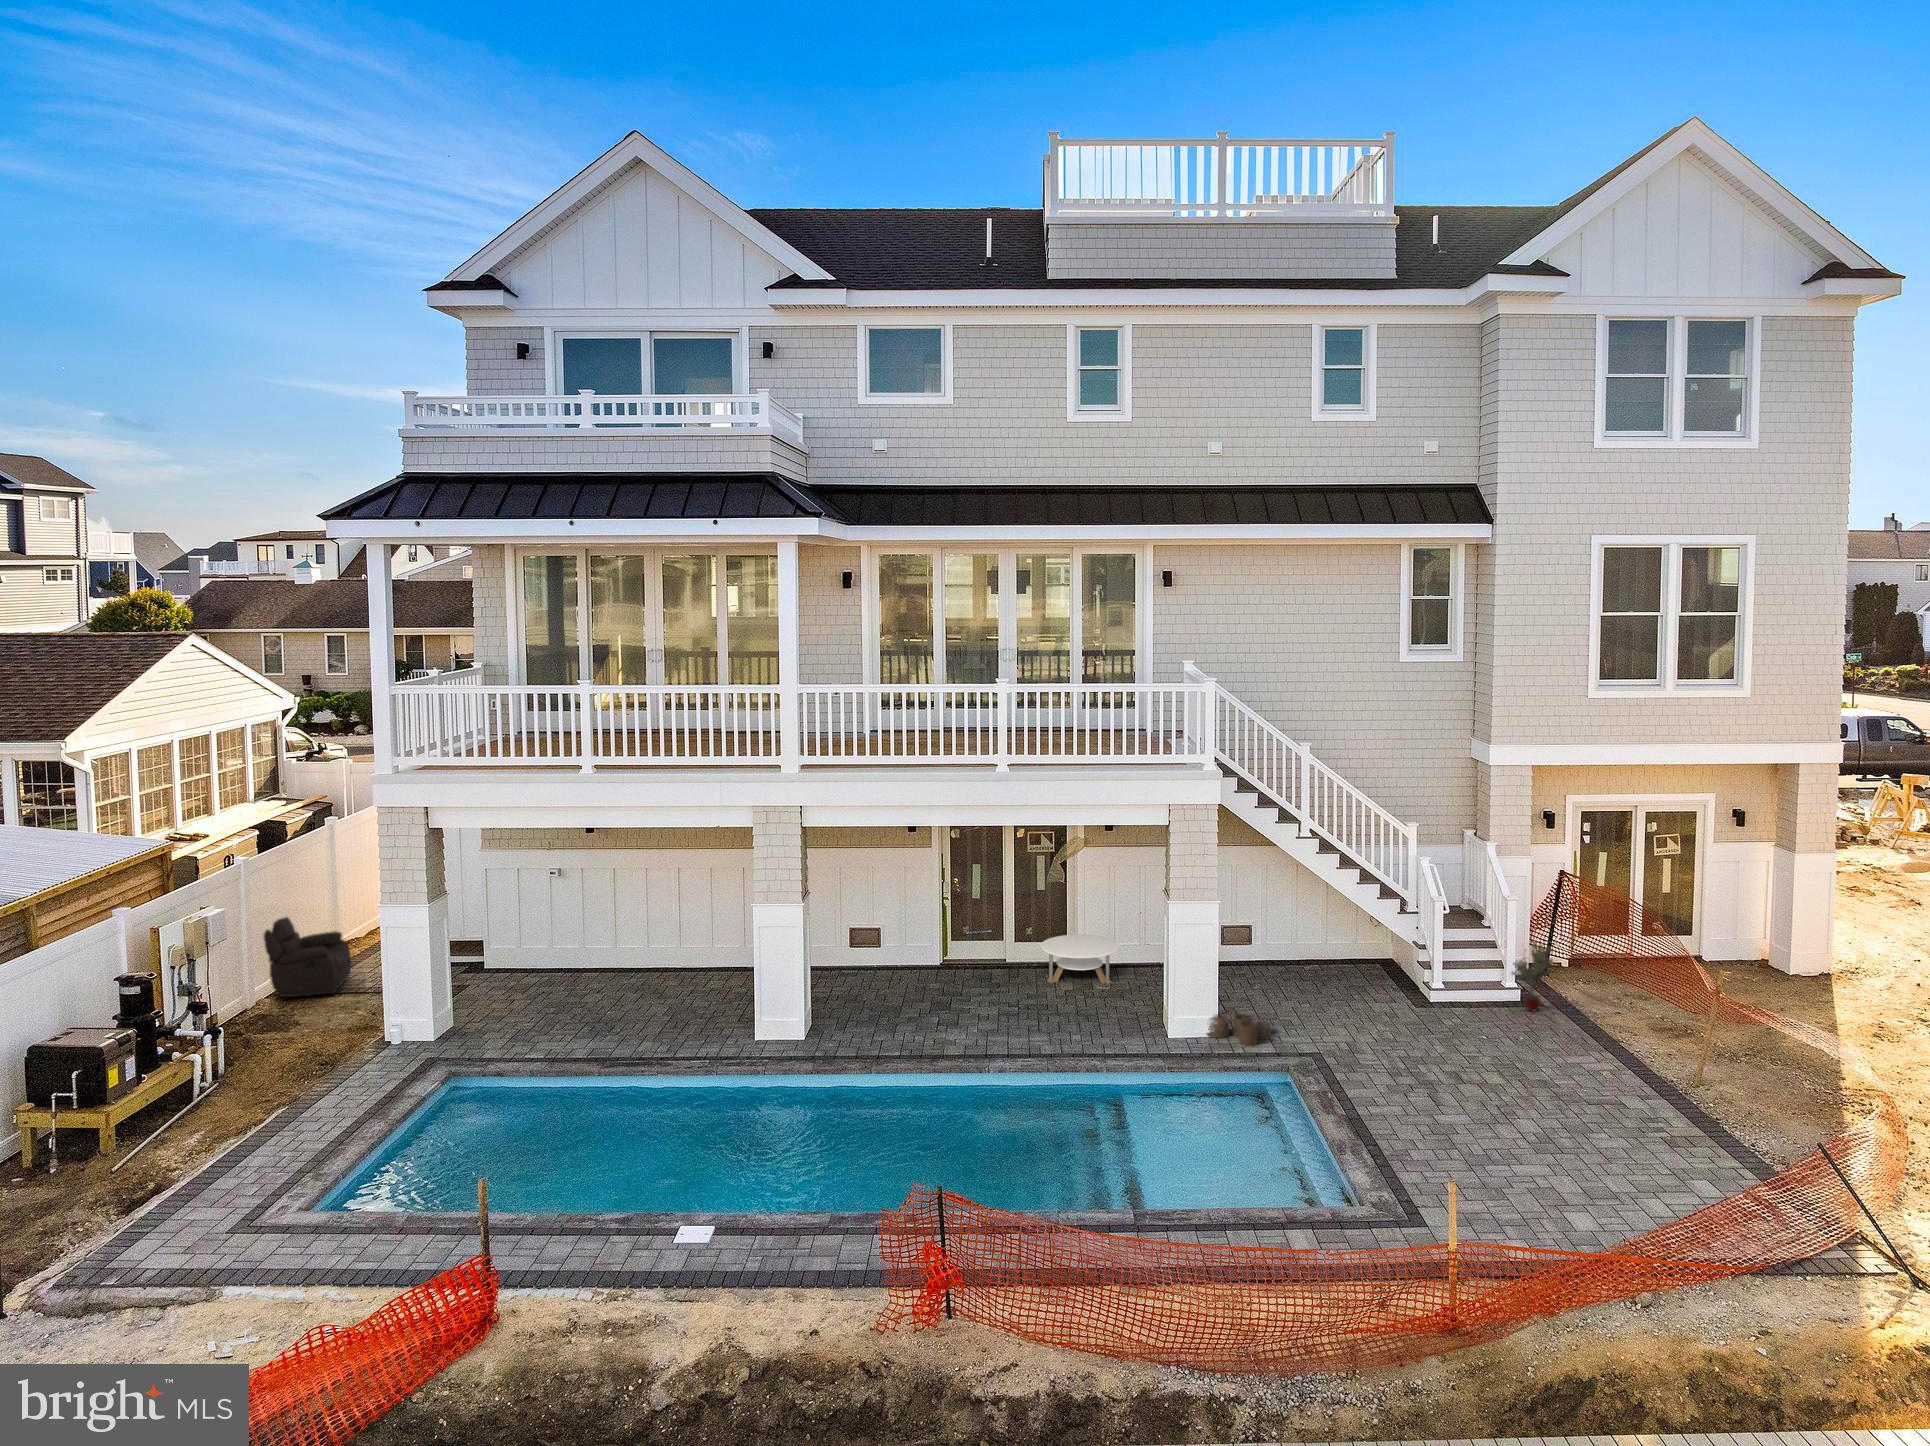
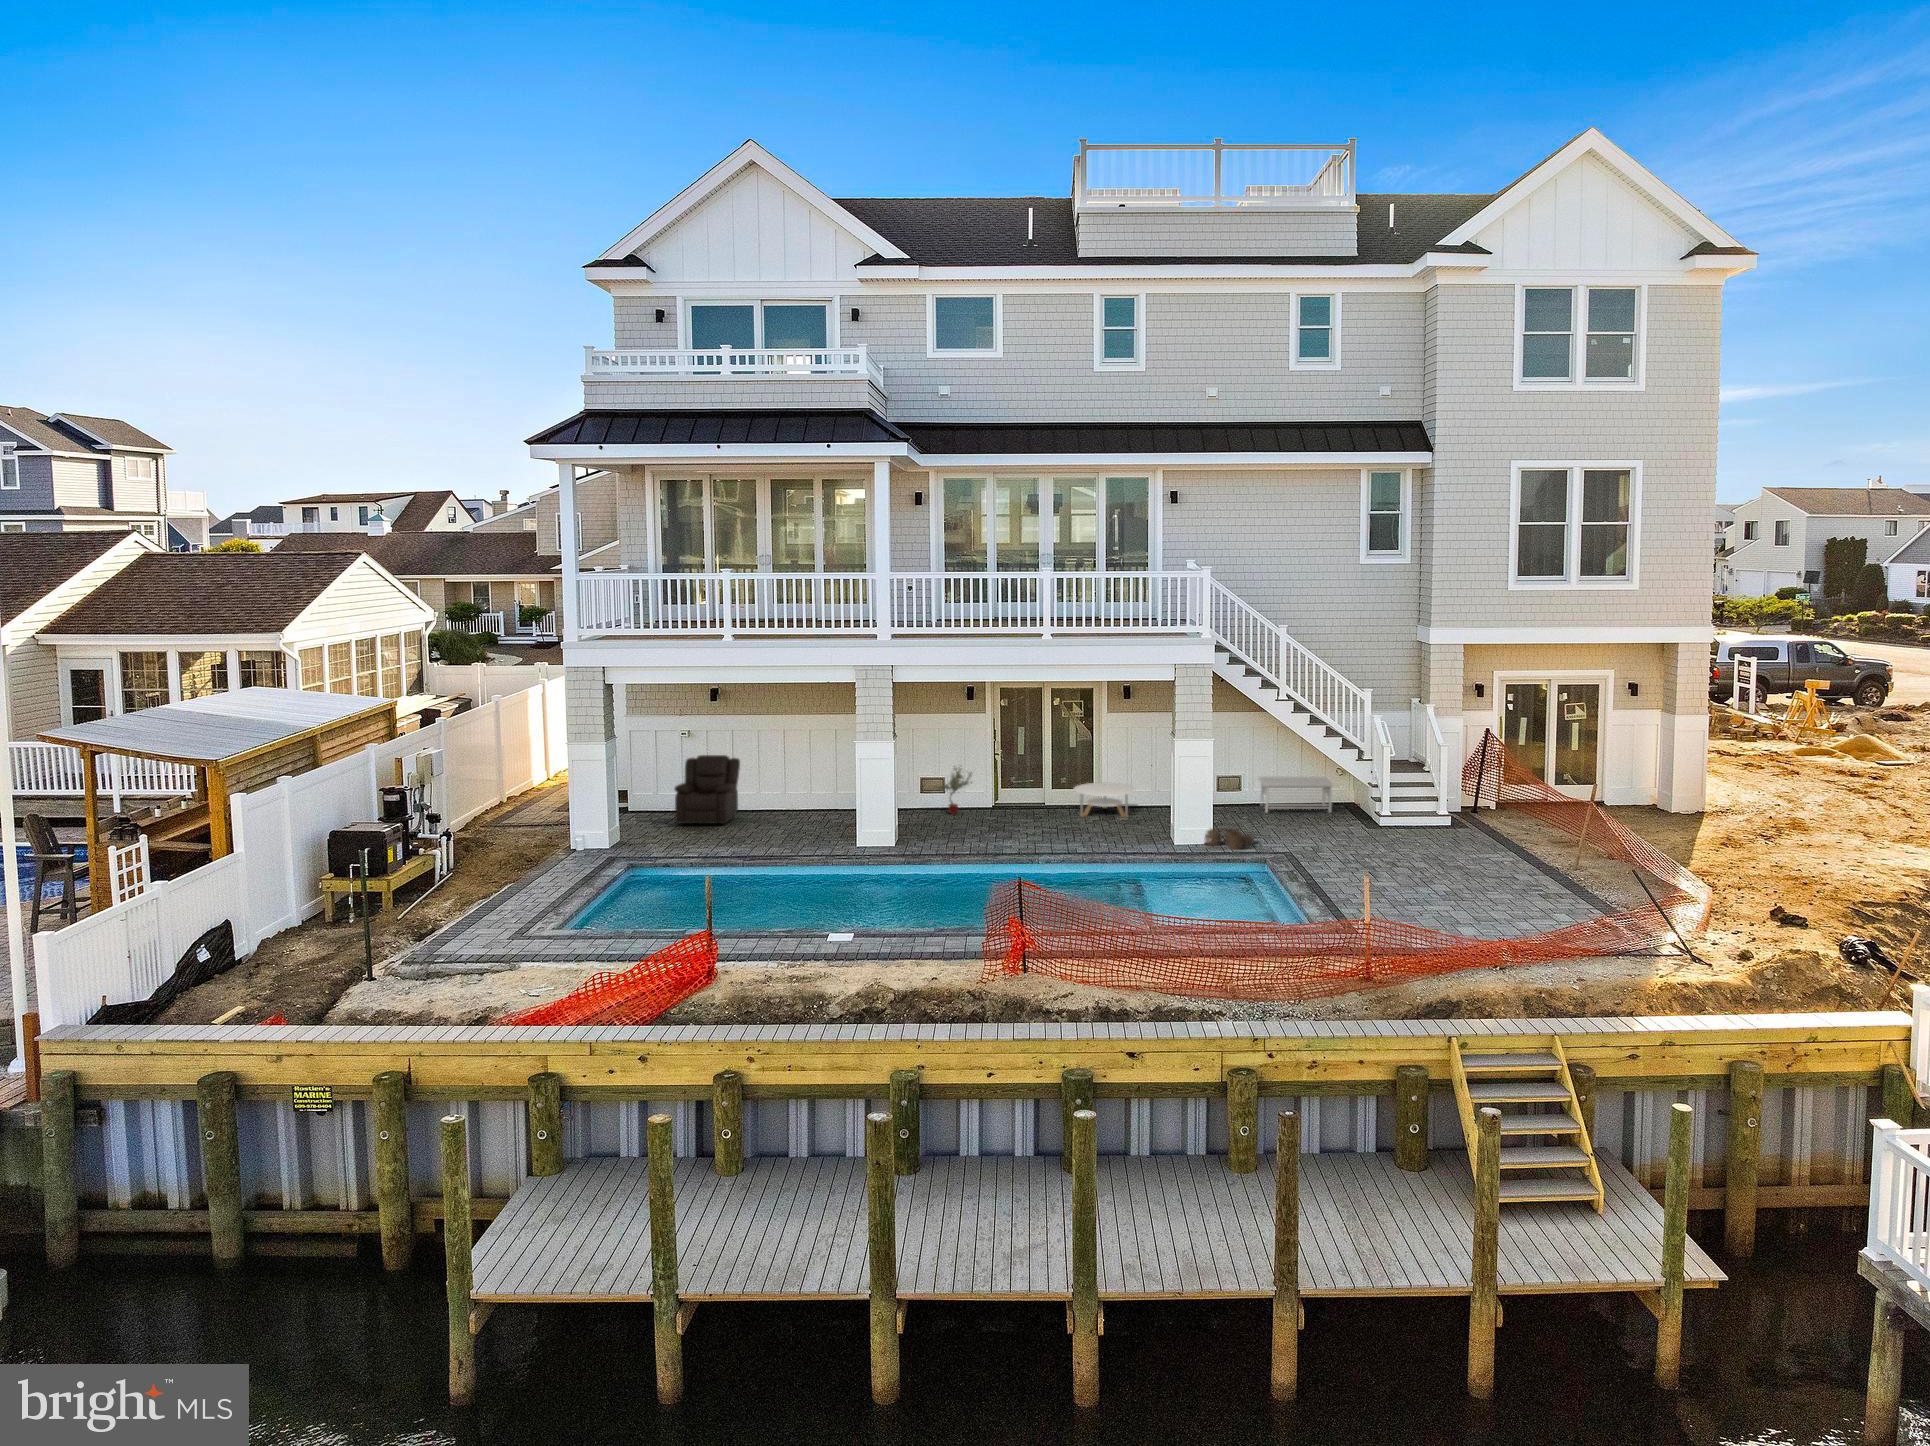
chair: present [264,917,351,997] -> present [675,755,740,826]
storage bench: none [1274,927,1369,977] -> present [1259,777,1333,813]
potted tree: present [1512,942,1554,1011] -> present [936,766,972,814]

